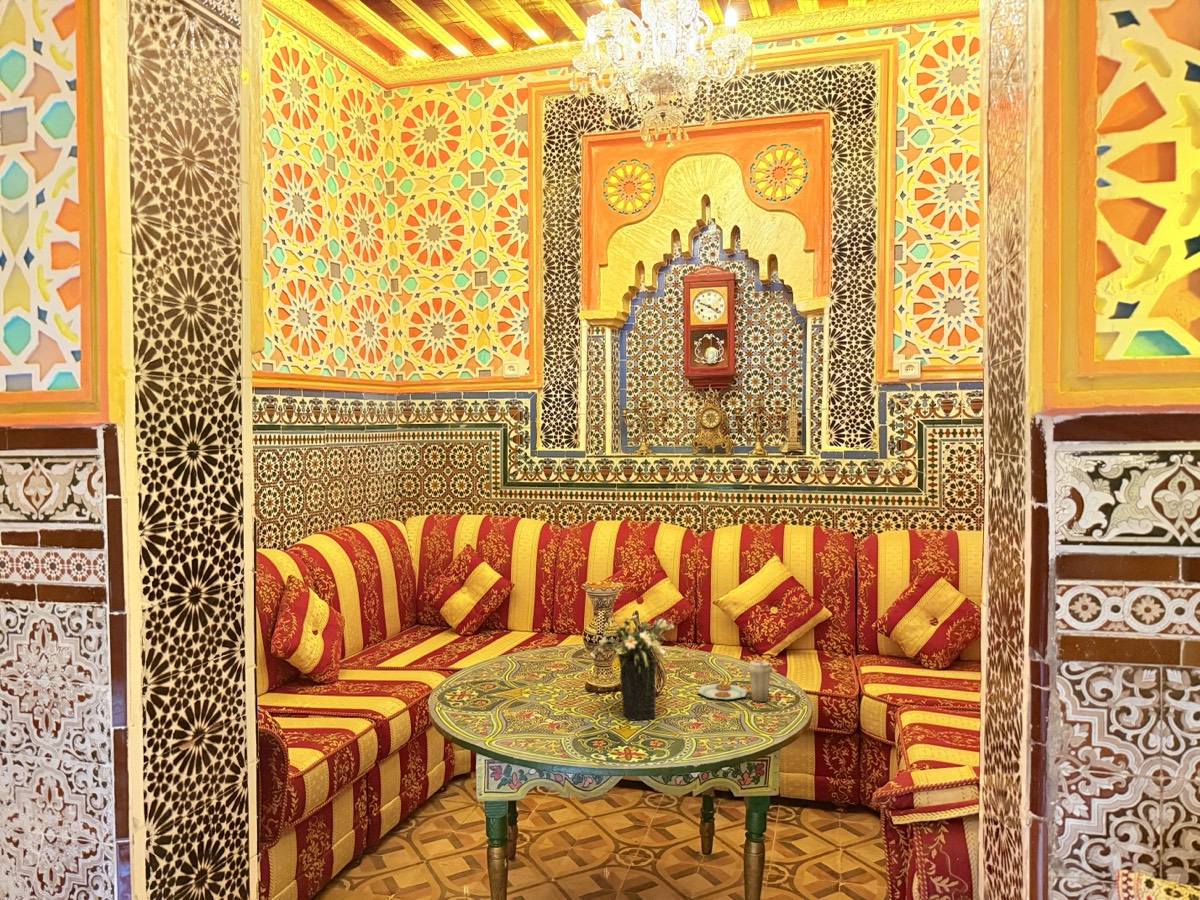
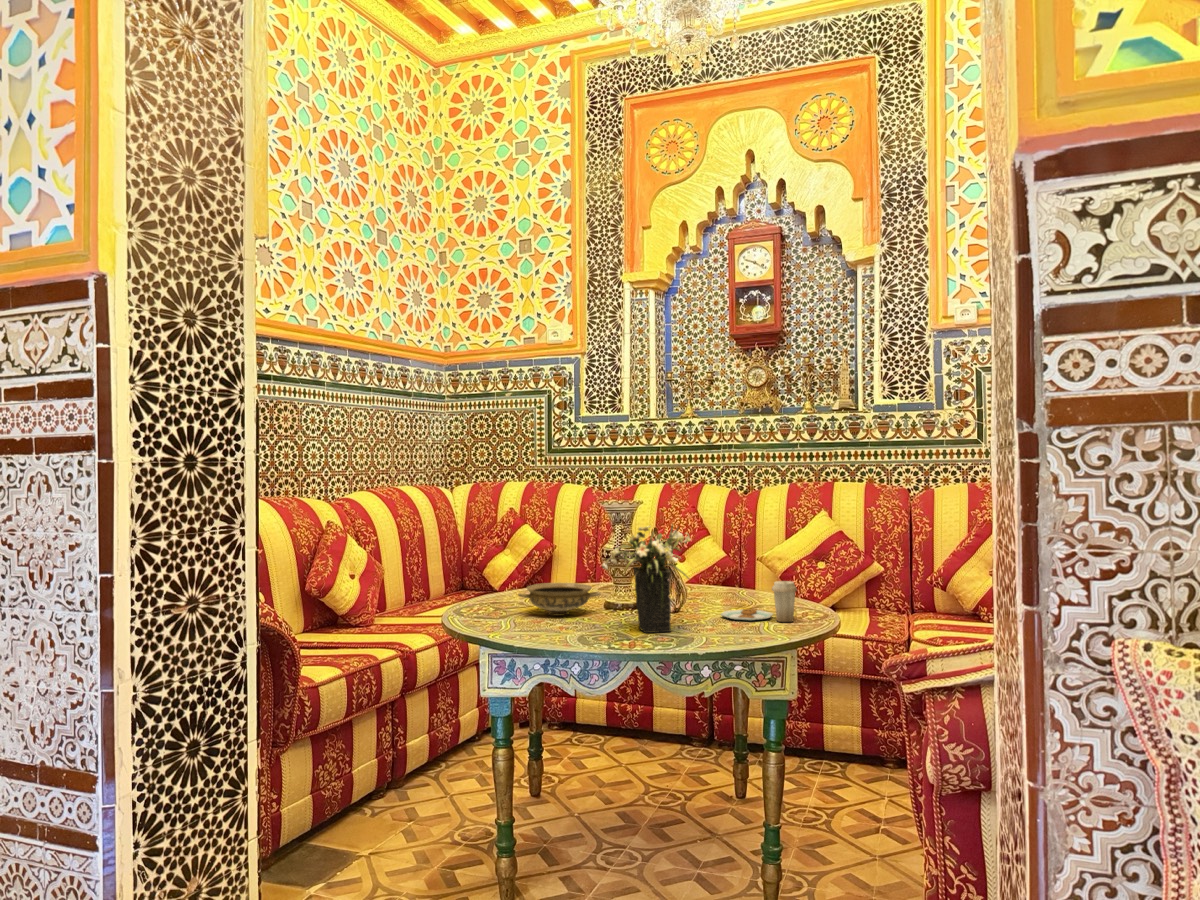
ceramic bowl: none [499,656,580,693] -> present [518,583,600,616]

